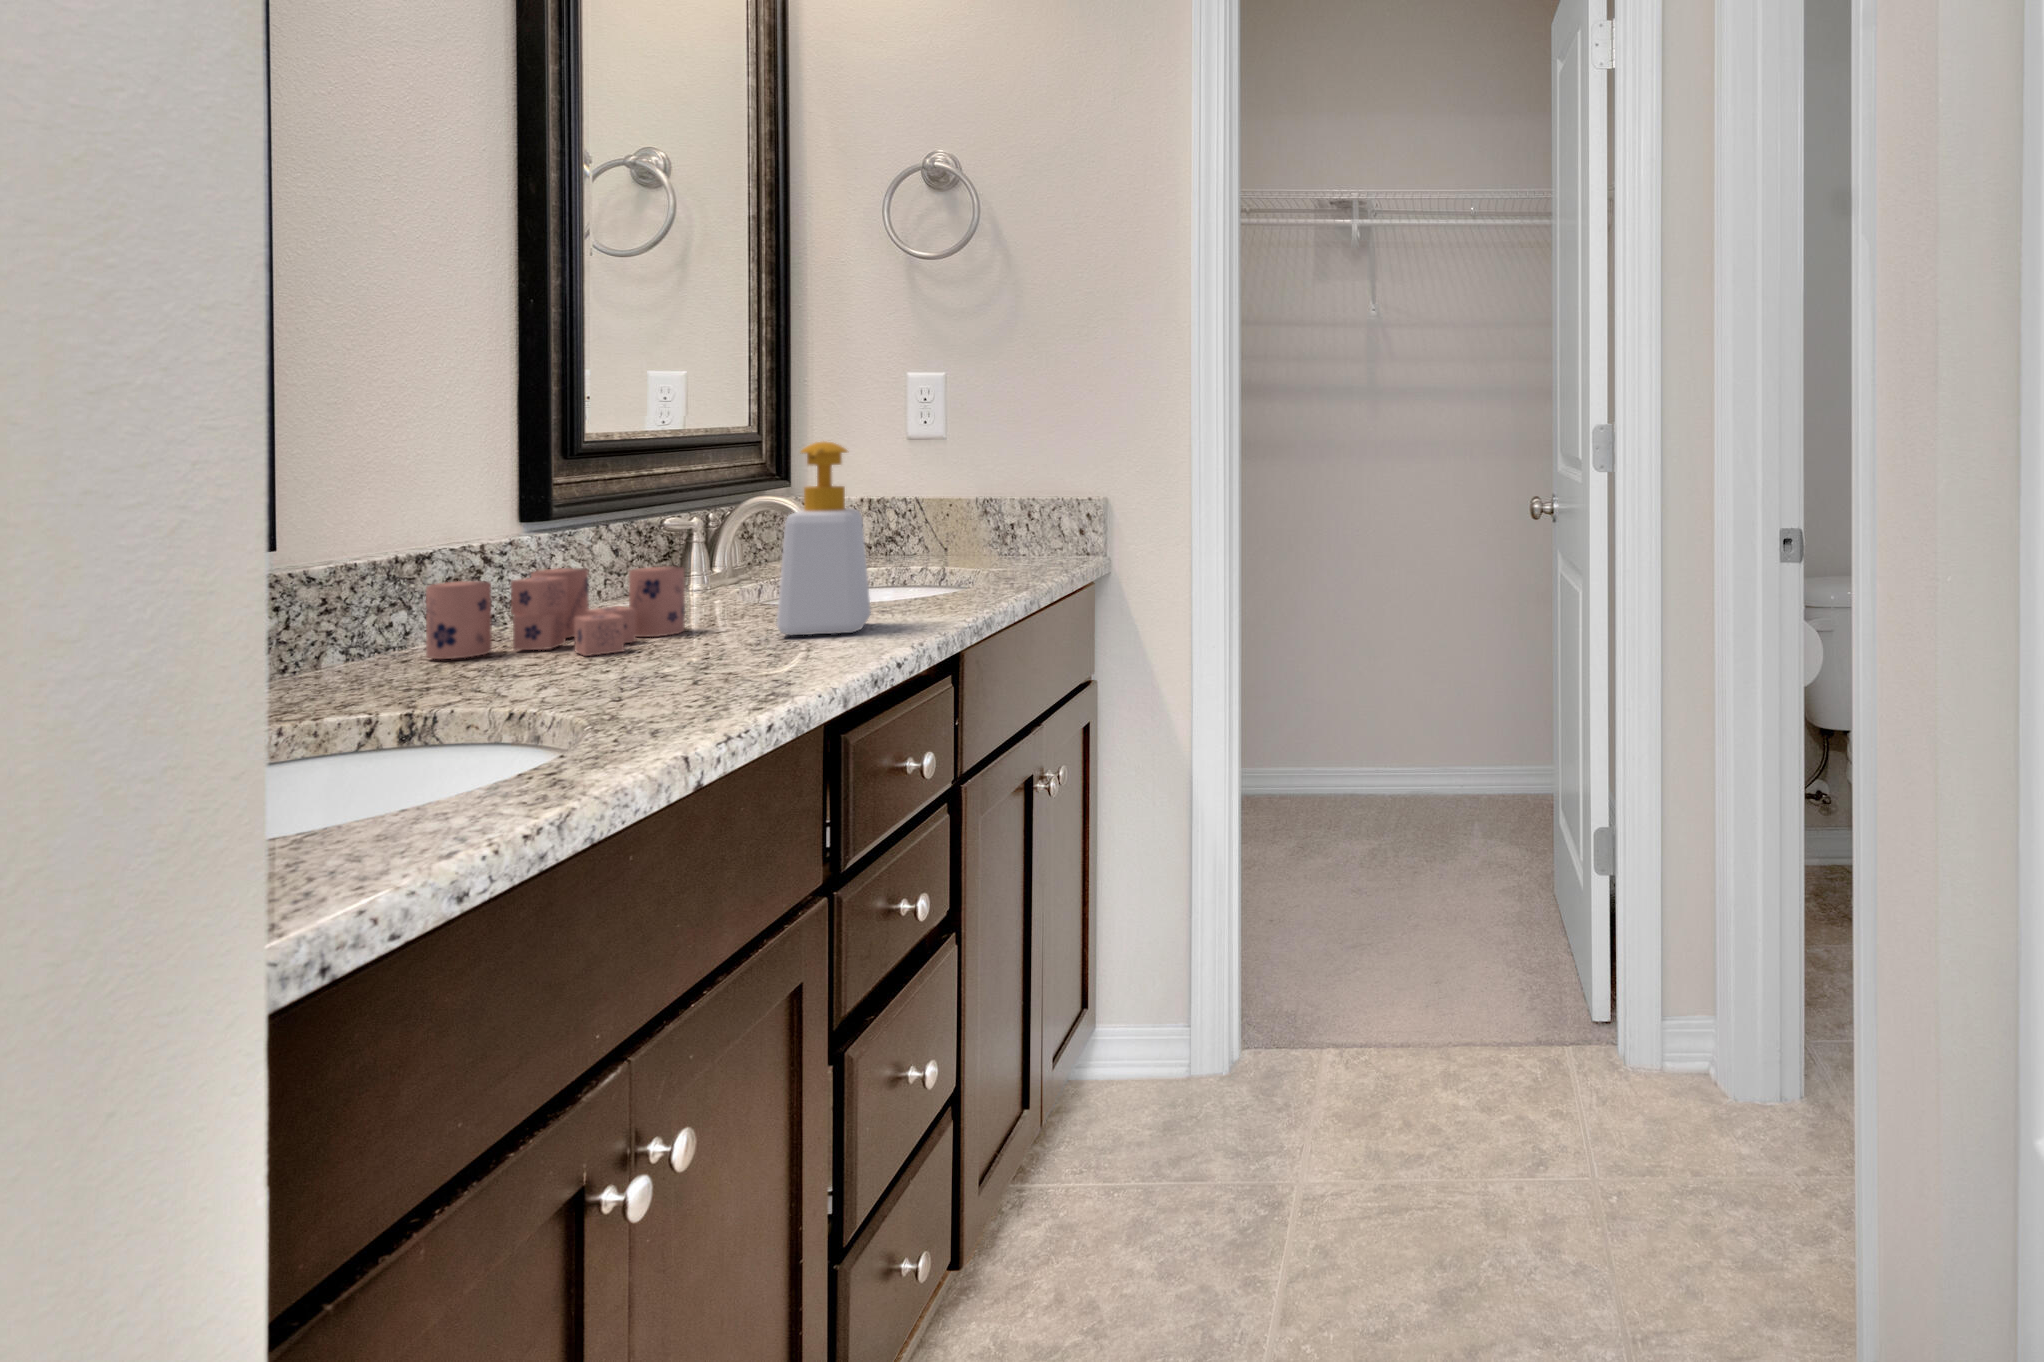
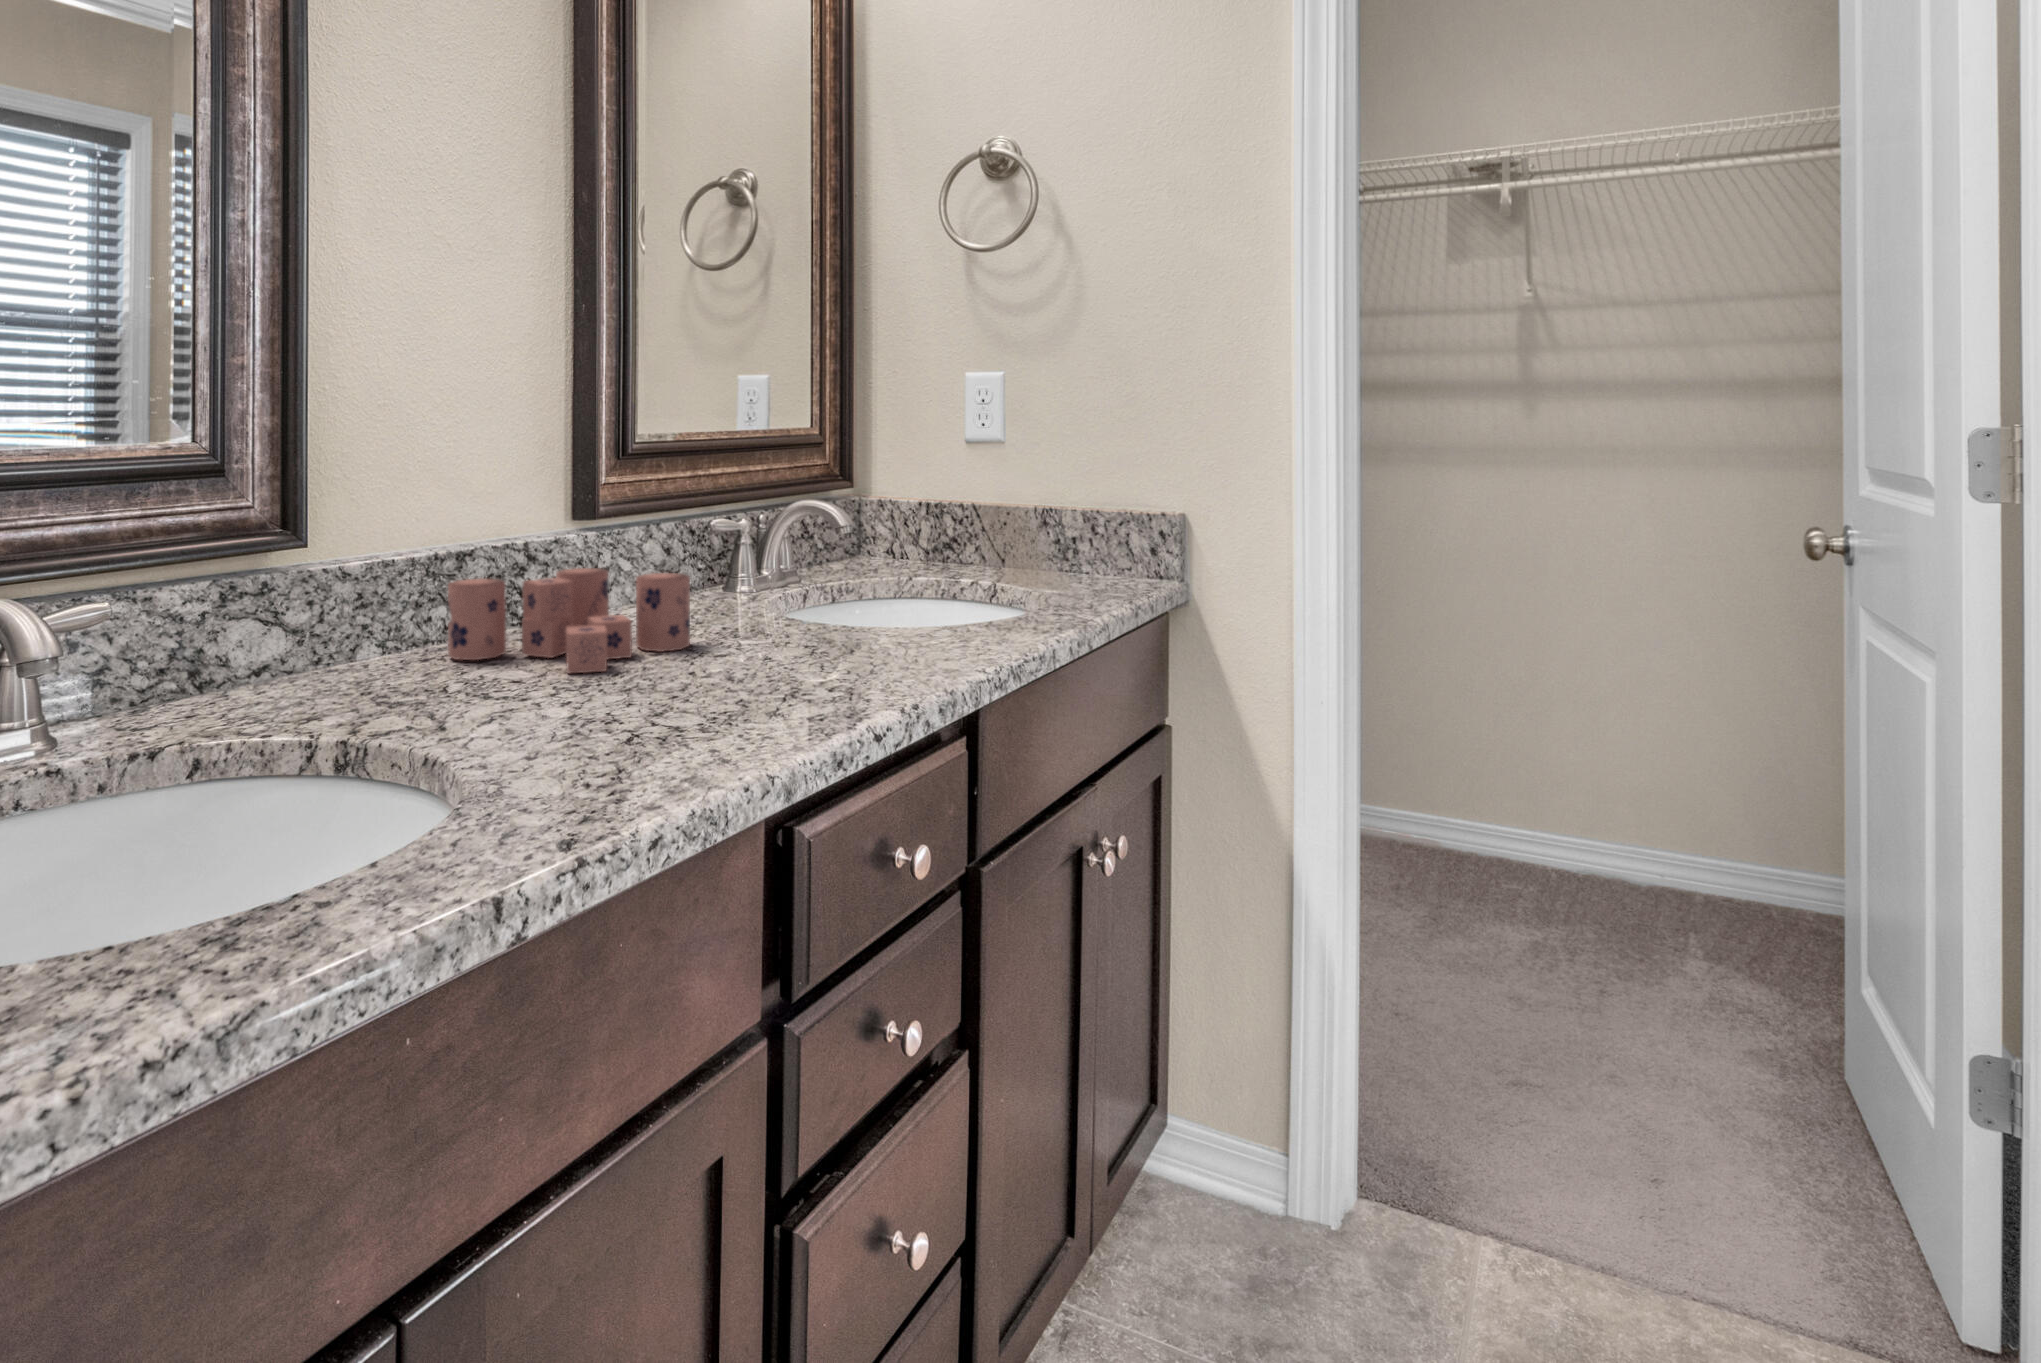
soap bottle: present [777,442,871,635] -> none [765,436,878,674]

